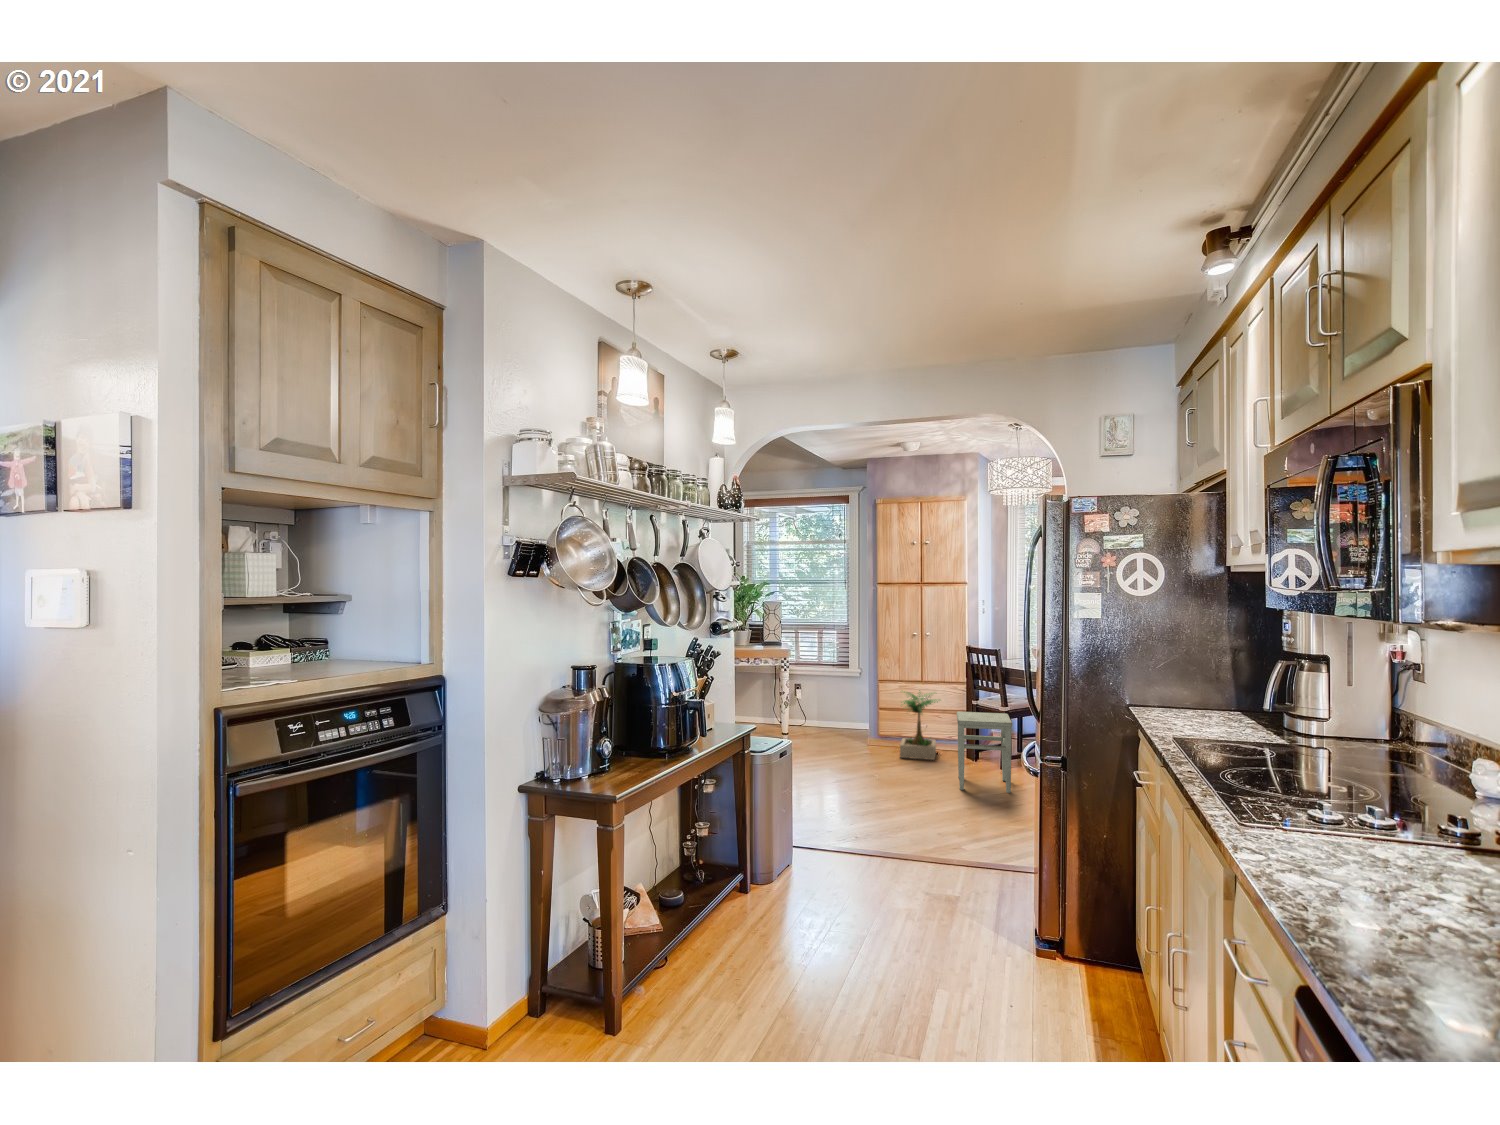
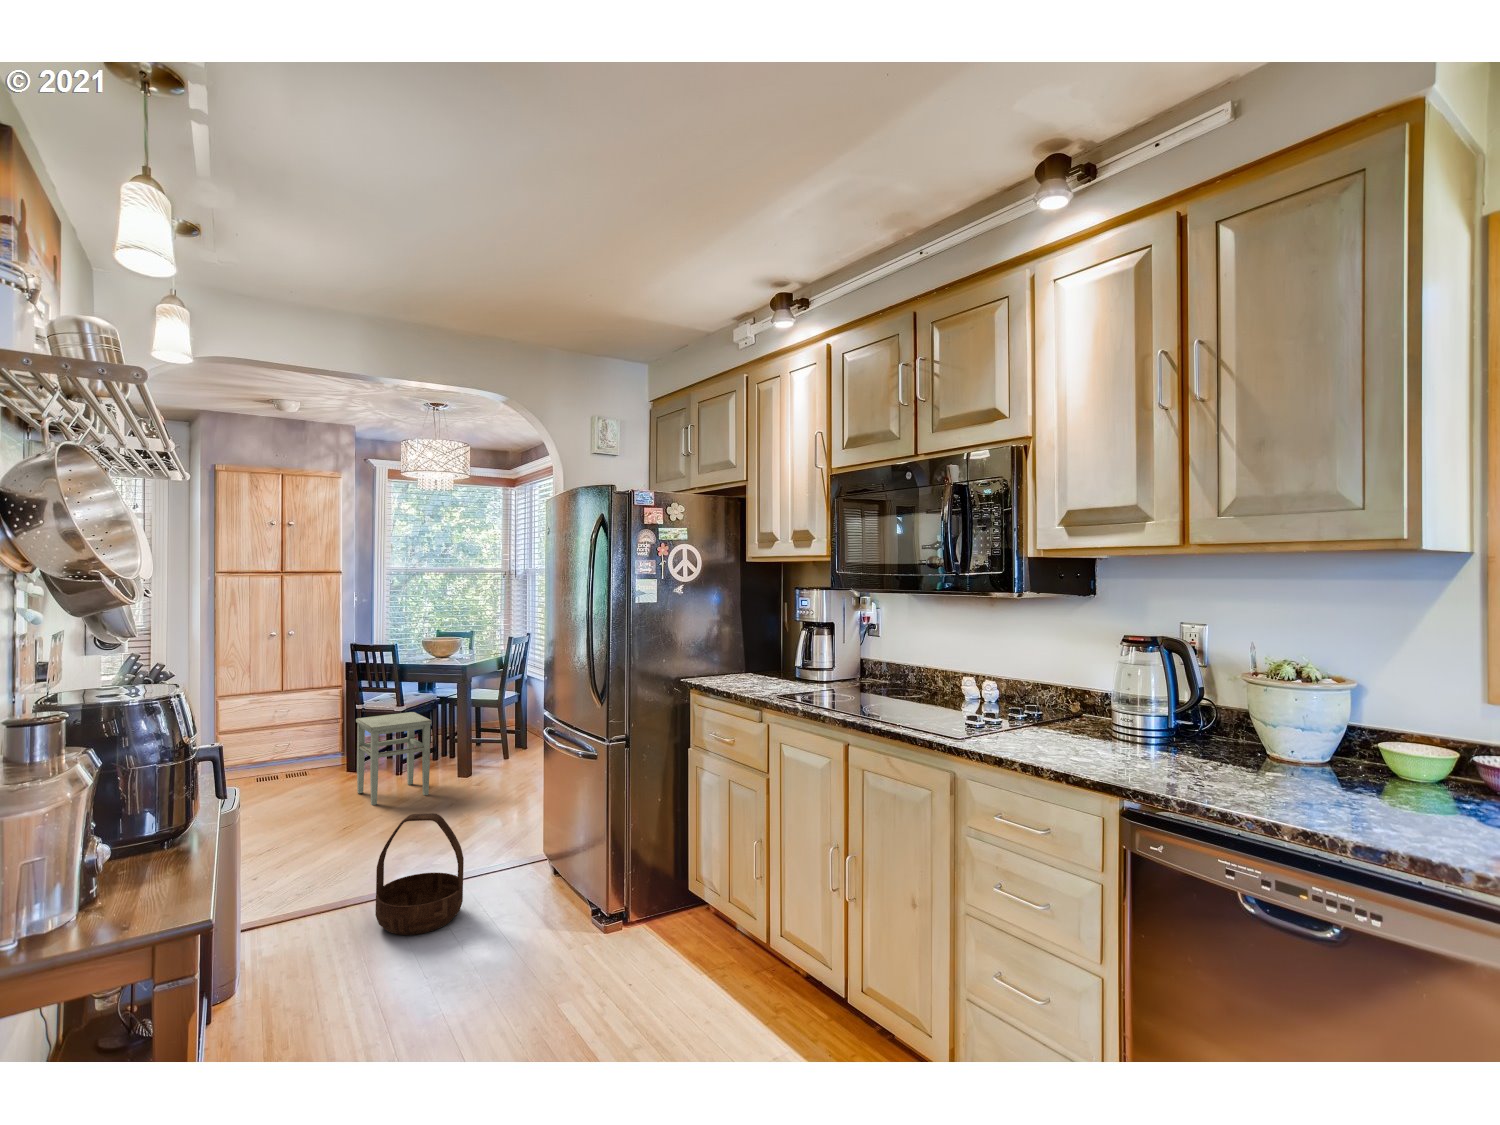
potted plant: present [900,690,938,760] -> none [253,701,321,789]
basket: none [873,791,943,895] -> present [375,813,464,935]

